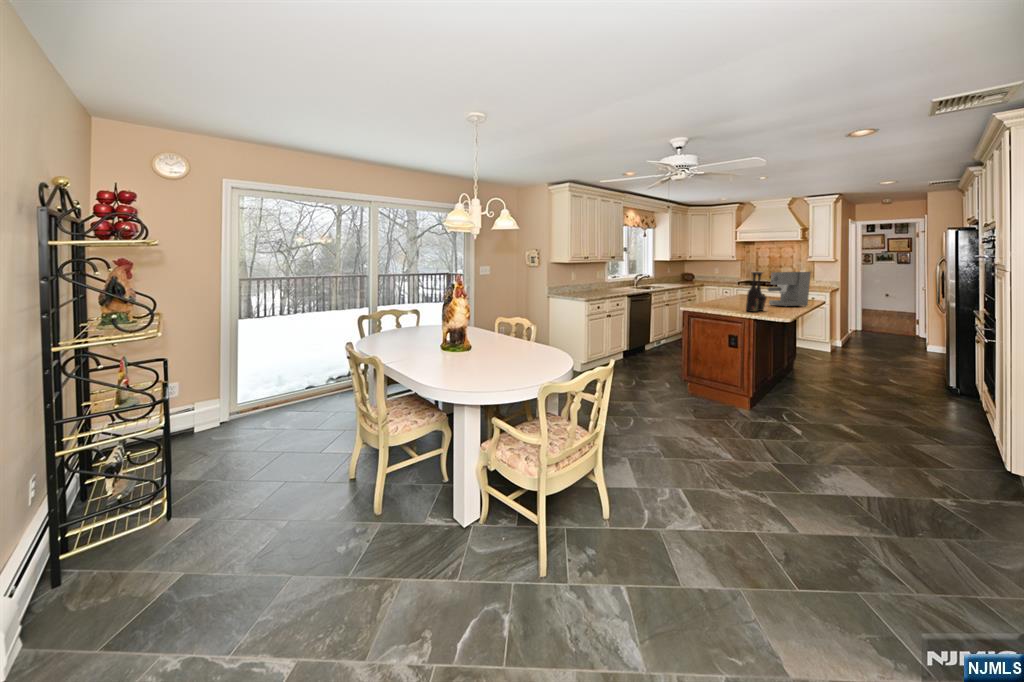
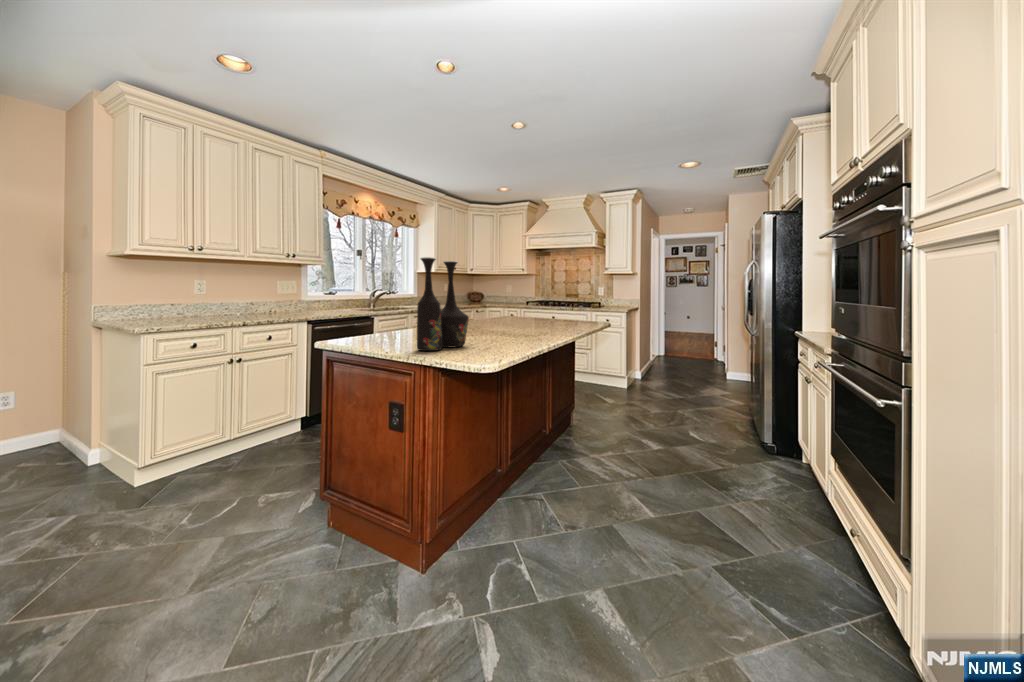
coffee maker: present [768,272,811,307] -> none [500,271,570,335]

